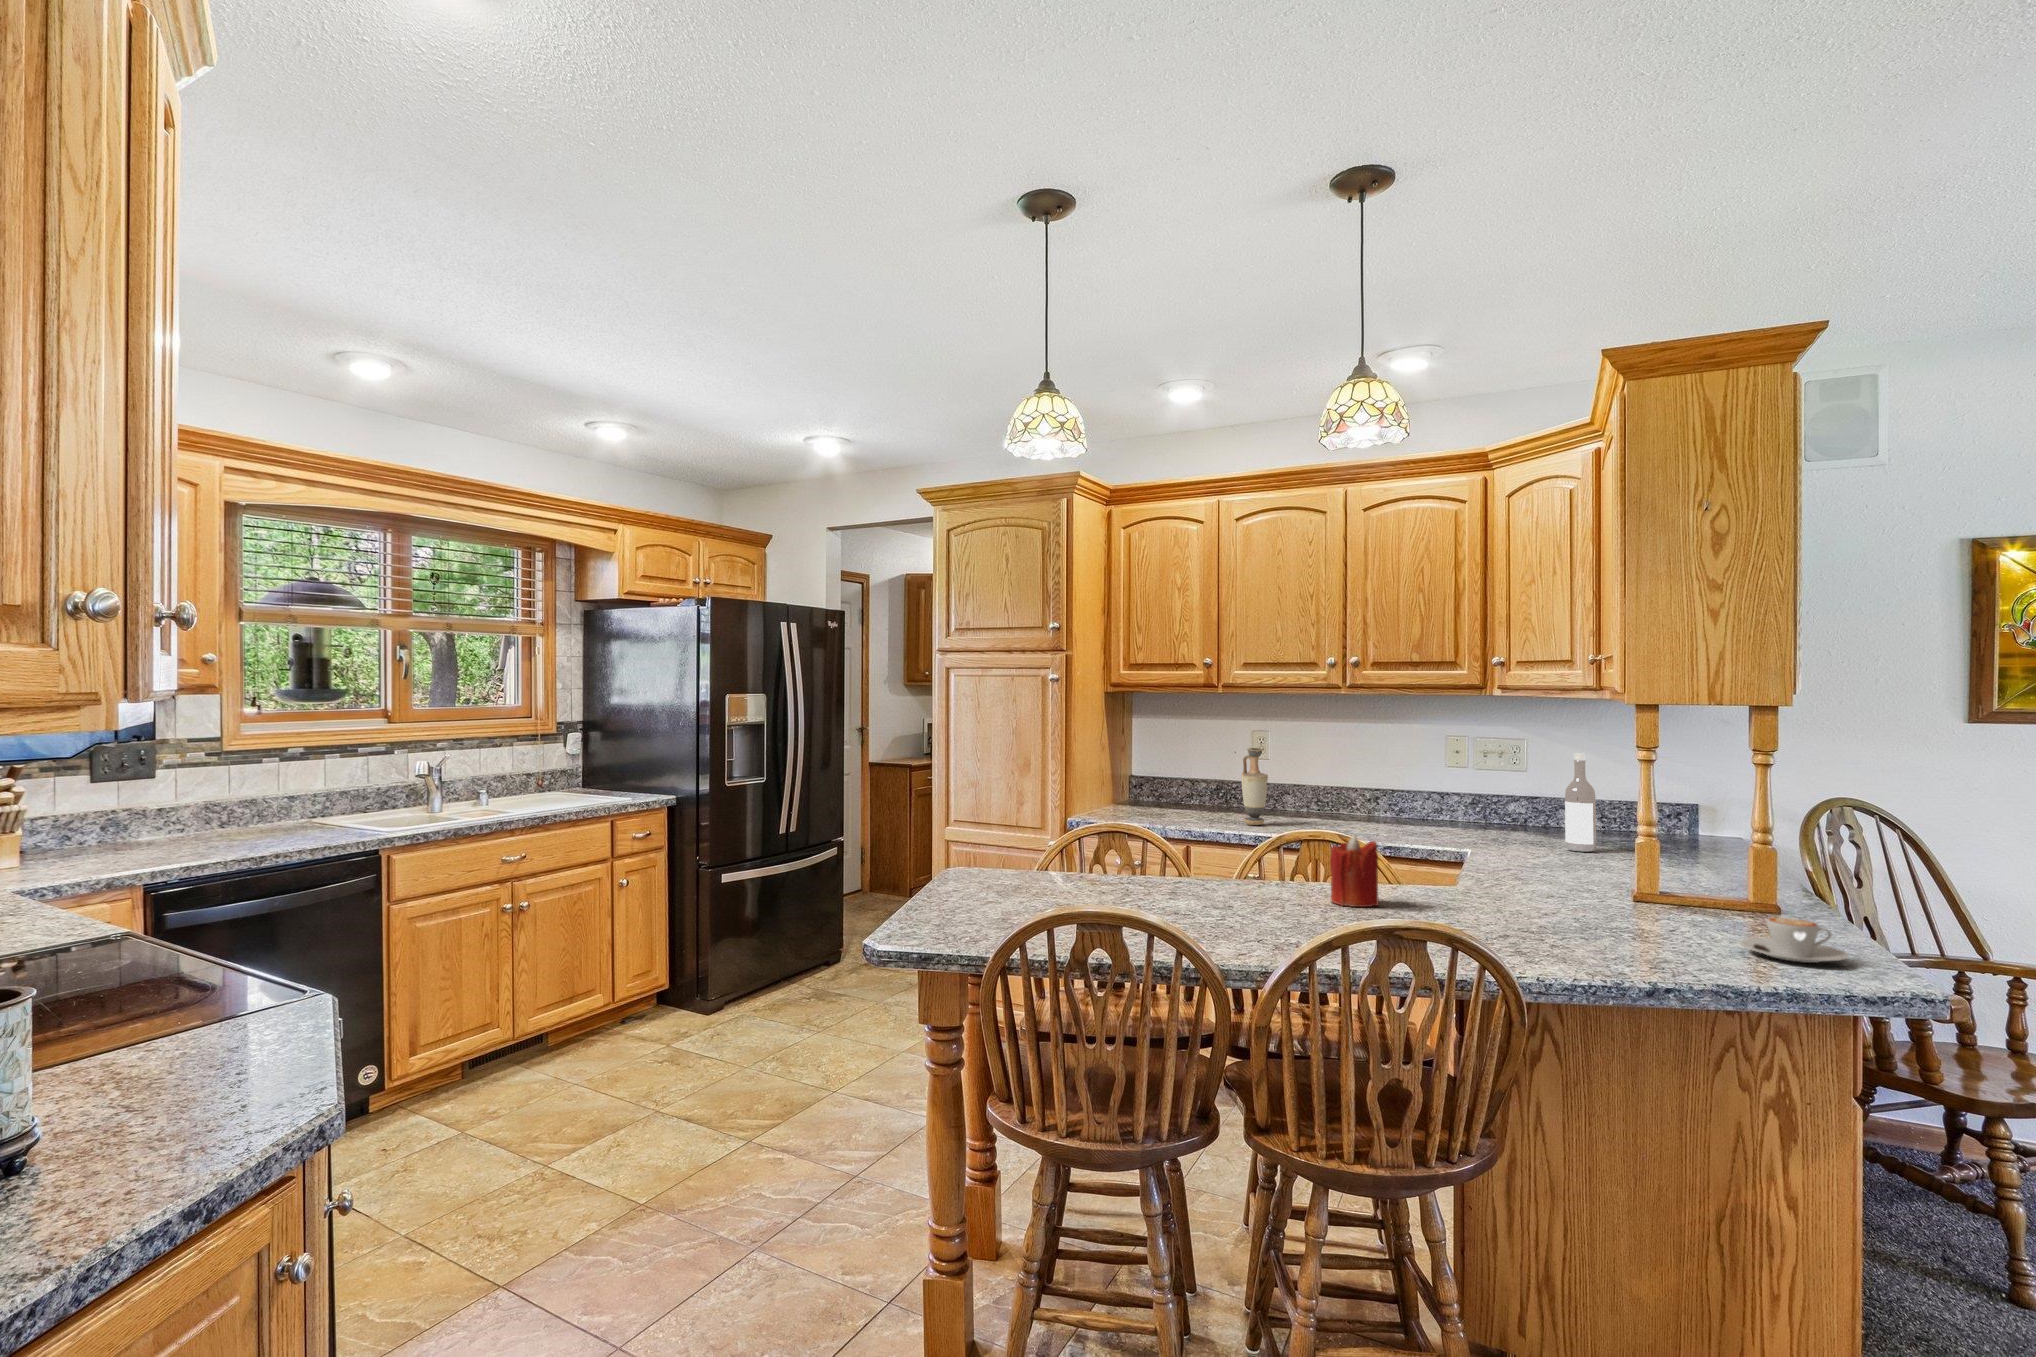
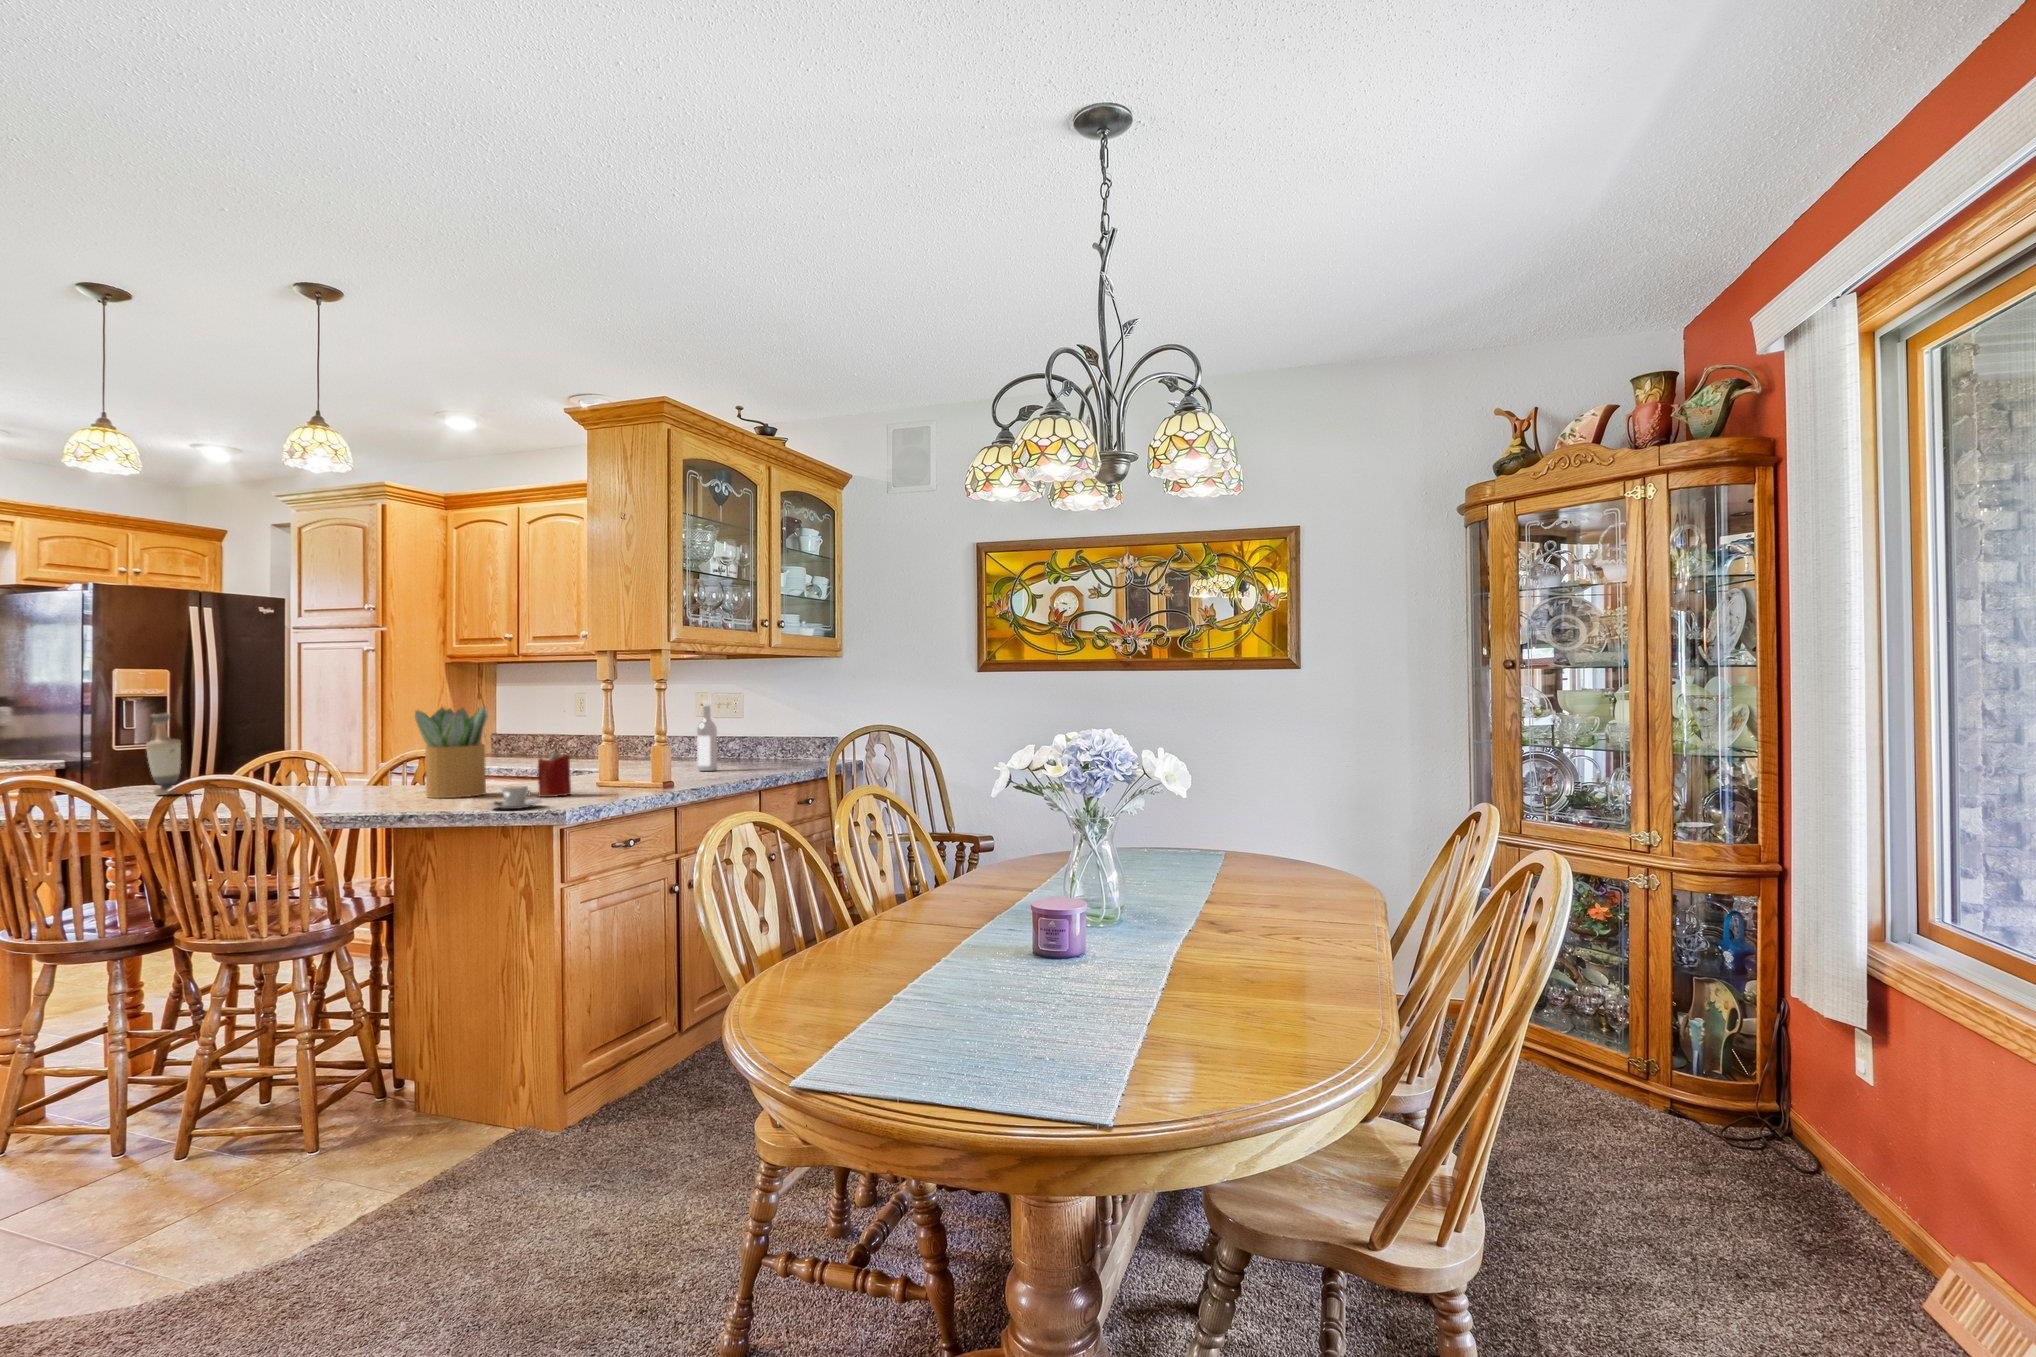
vase: present [1242,748,1268,825] -> present [146,713,181,795]
potted plant: none [1439,768,1548,915] -> present [415,707,488,798]
candle: present [1330,836,1379,907] -> present [538,752,571,797]

